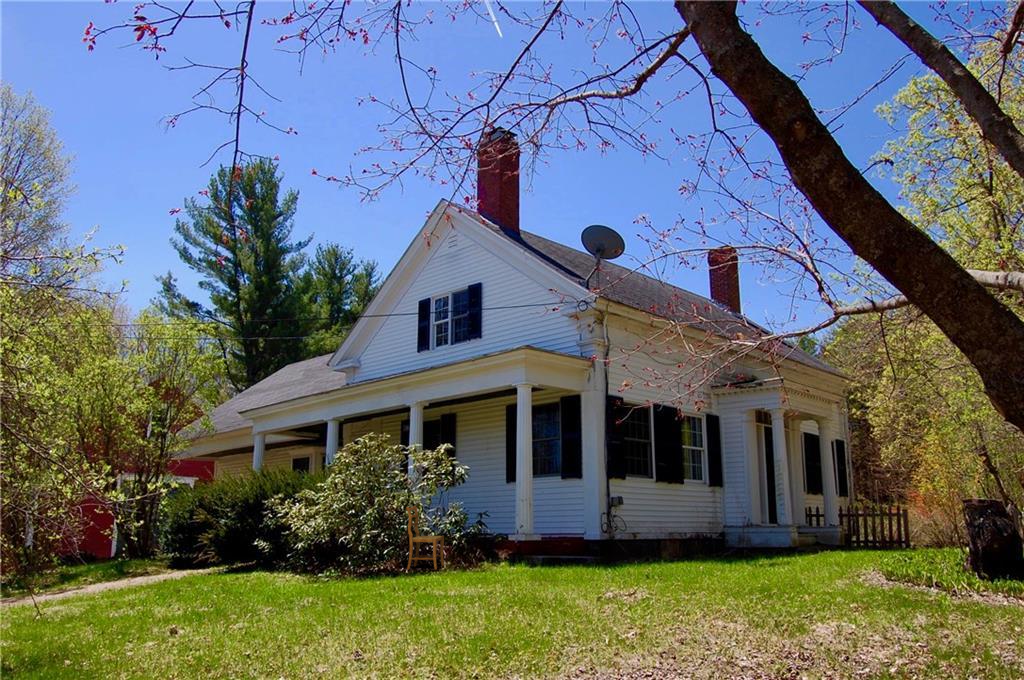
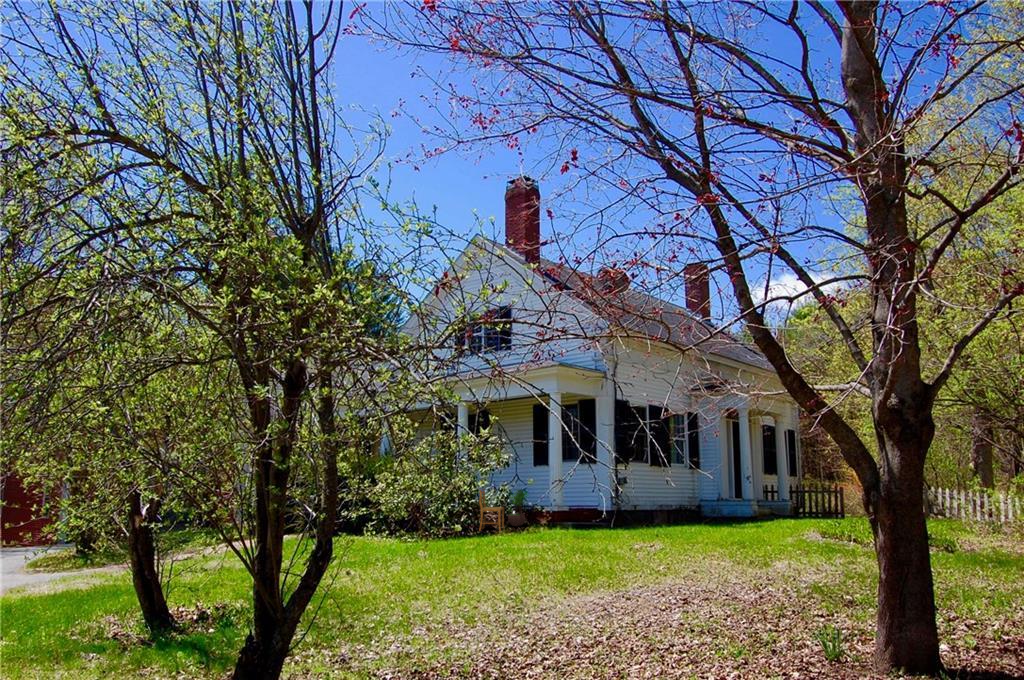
potted tree: none [451,507,482,563] -> present [508,490,527,526]

